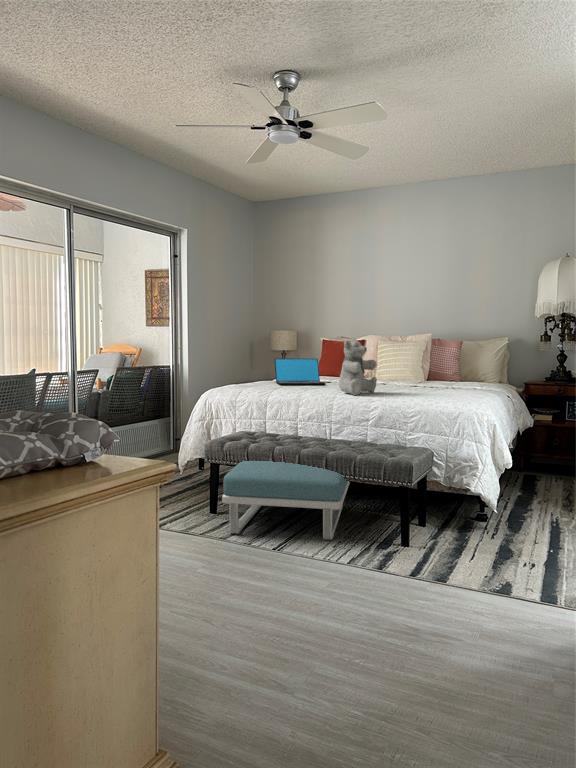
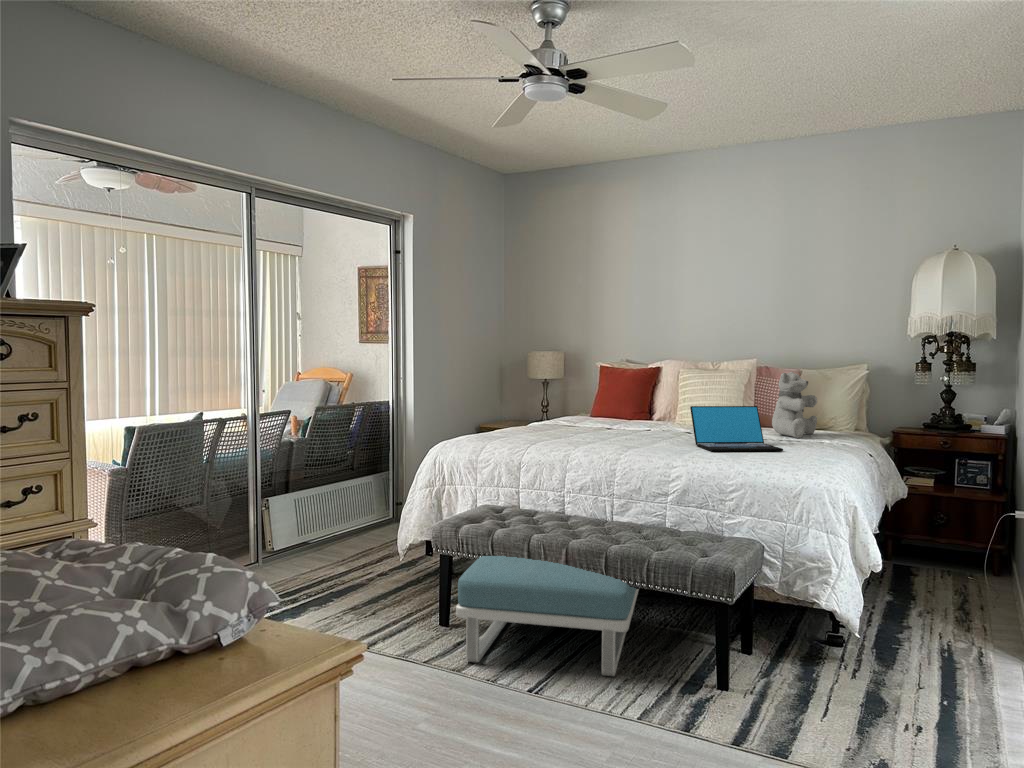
teddy bear: present [339,340,377,395] -> present [772,372,817,438]
laptop: present [275,359,326,385] -> present [690,406,783,451]

